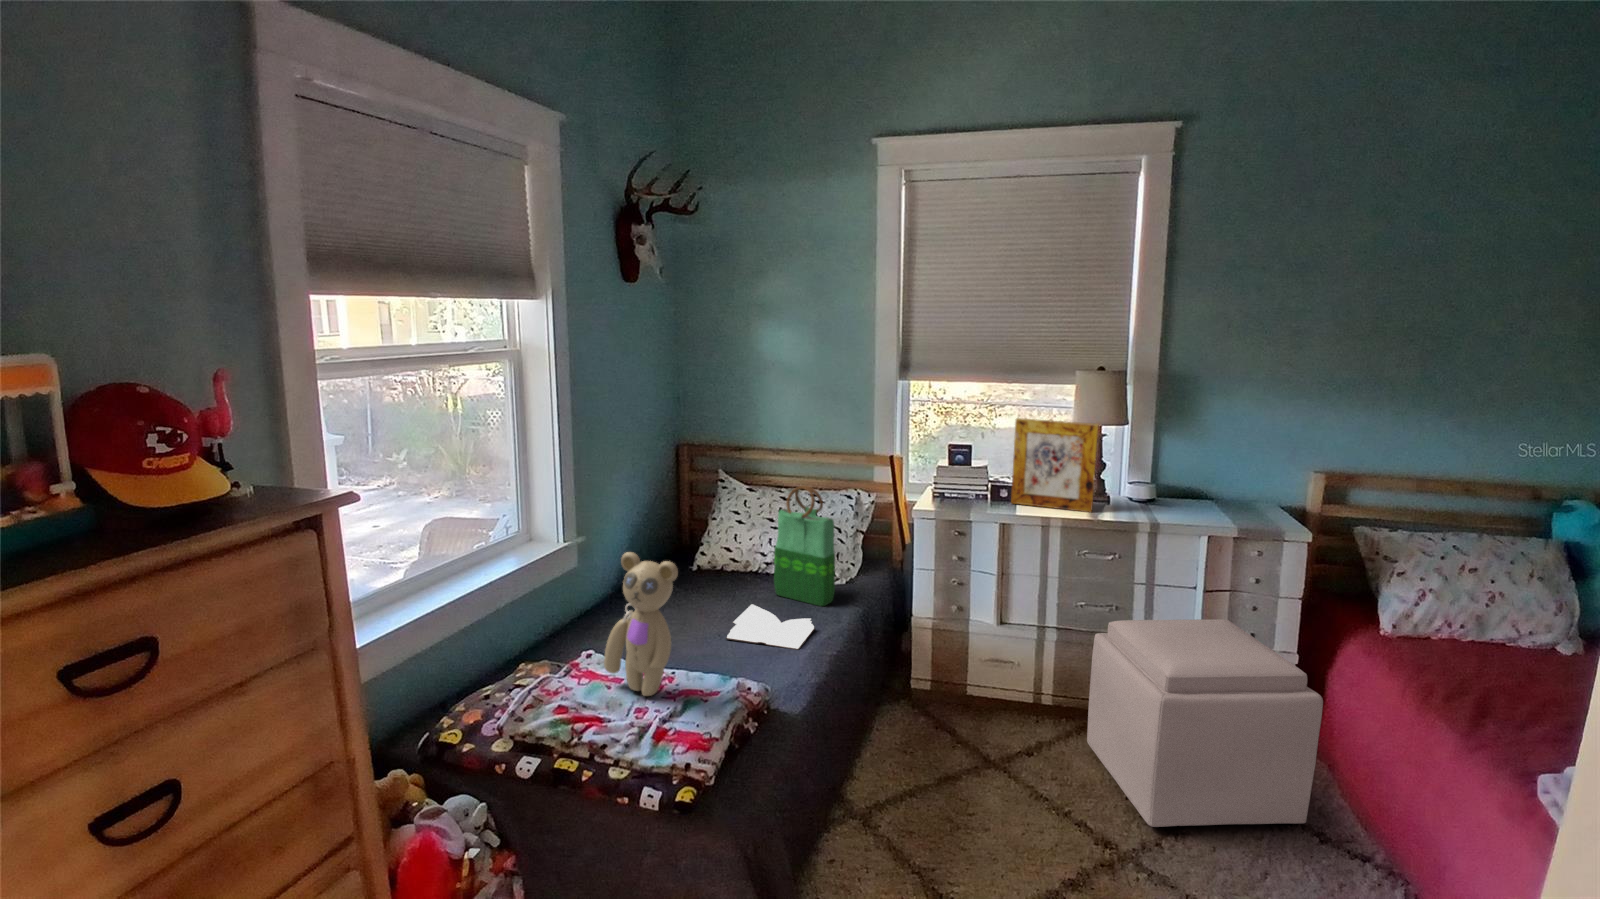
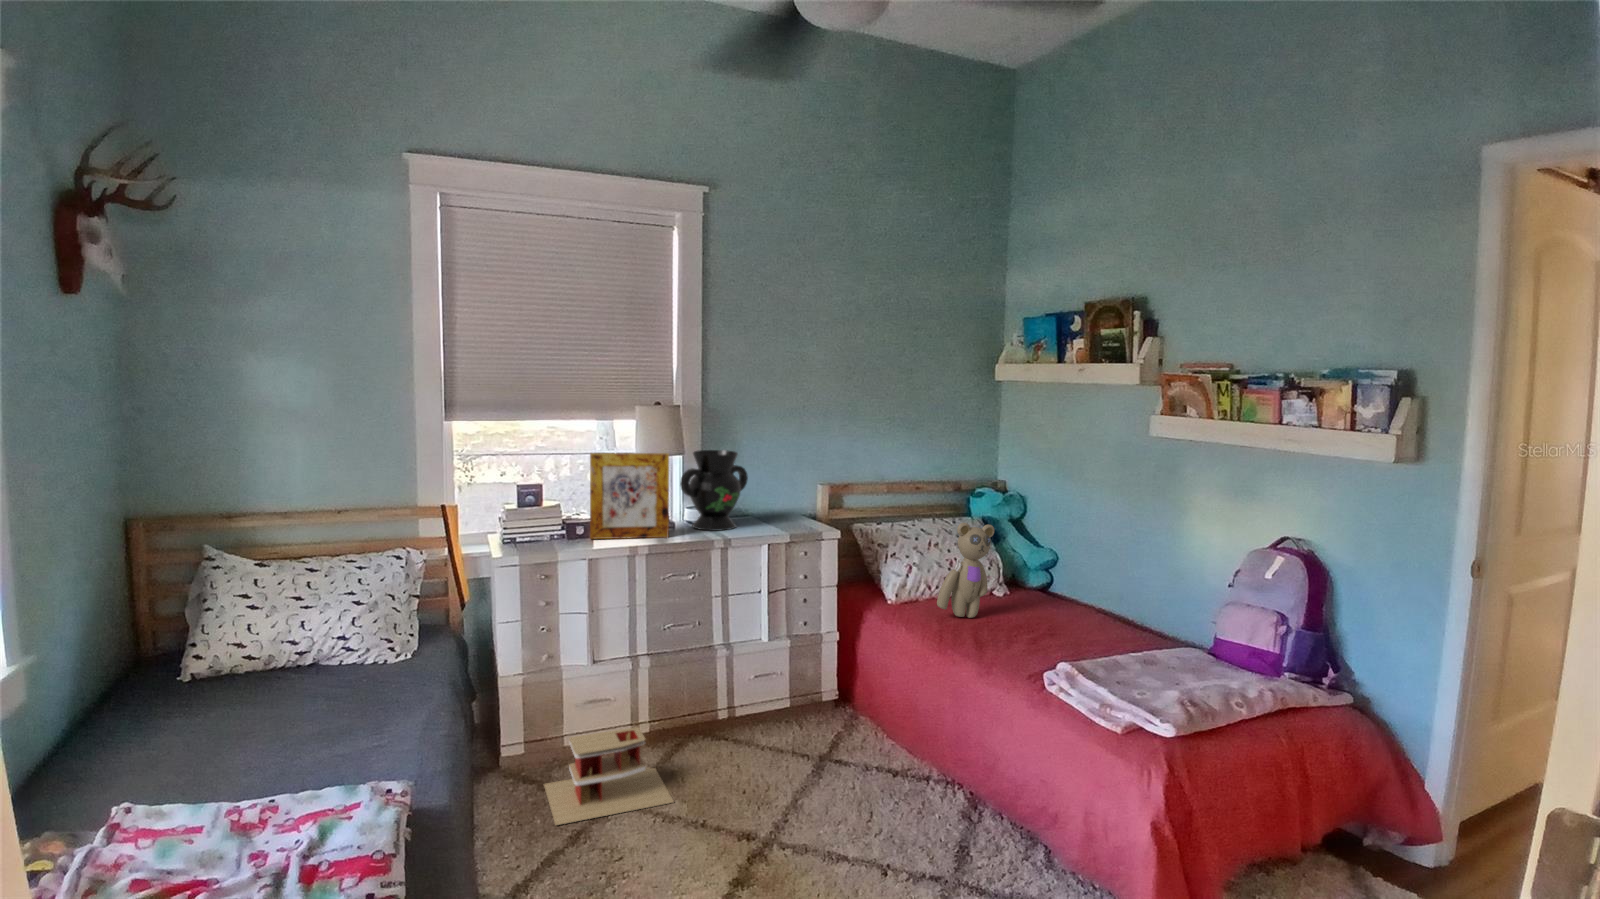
decorative vase: none [1114,423,1202,513] -> present [680,450,748,531]
tote bag: present [774,486,835,606] -> none [325,547,413,687]
teddy bear: present [604,552,678,696] -> present [937,523,994,618]
book: present [726,604,815,650] -> none [297,700,411,750]
ottoman: present [1087,619,1323,827] -> none [693,614,882,808]
toy house: none [928,688,1047,781] -> present [544,727,674,825]

